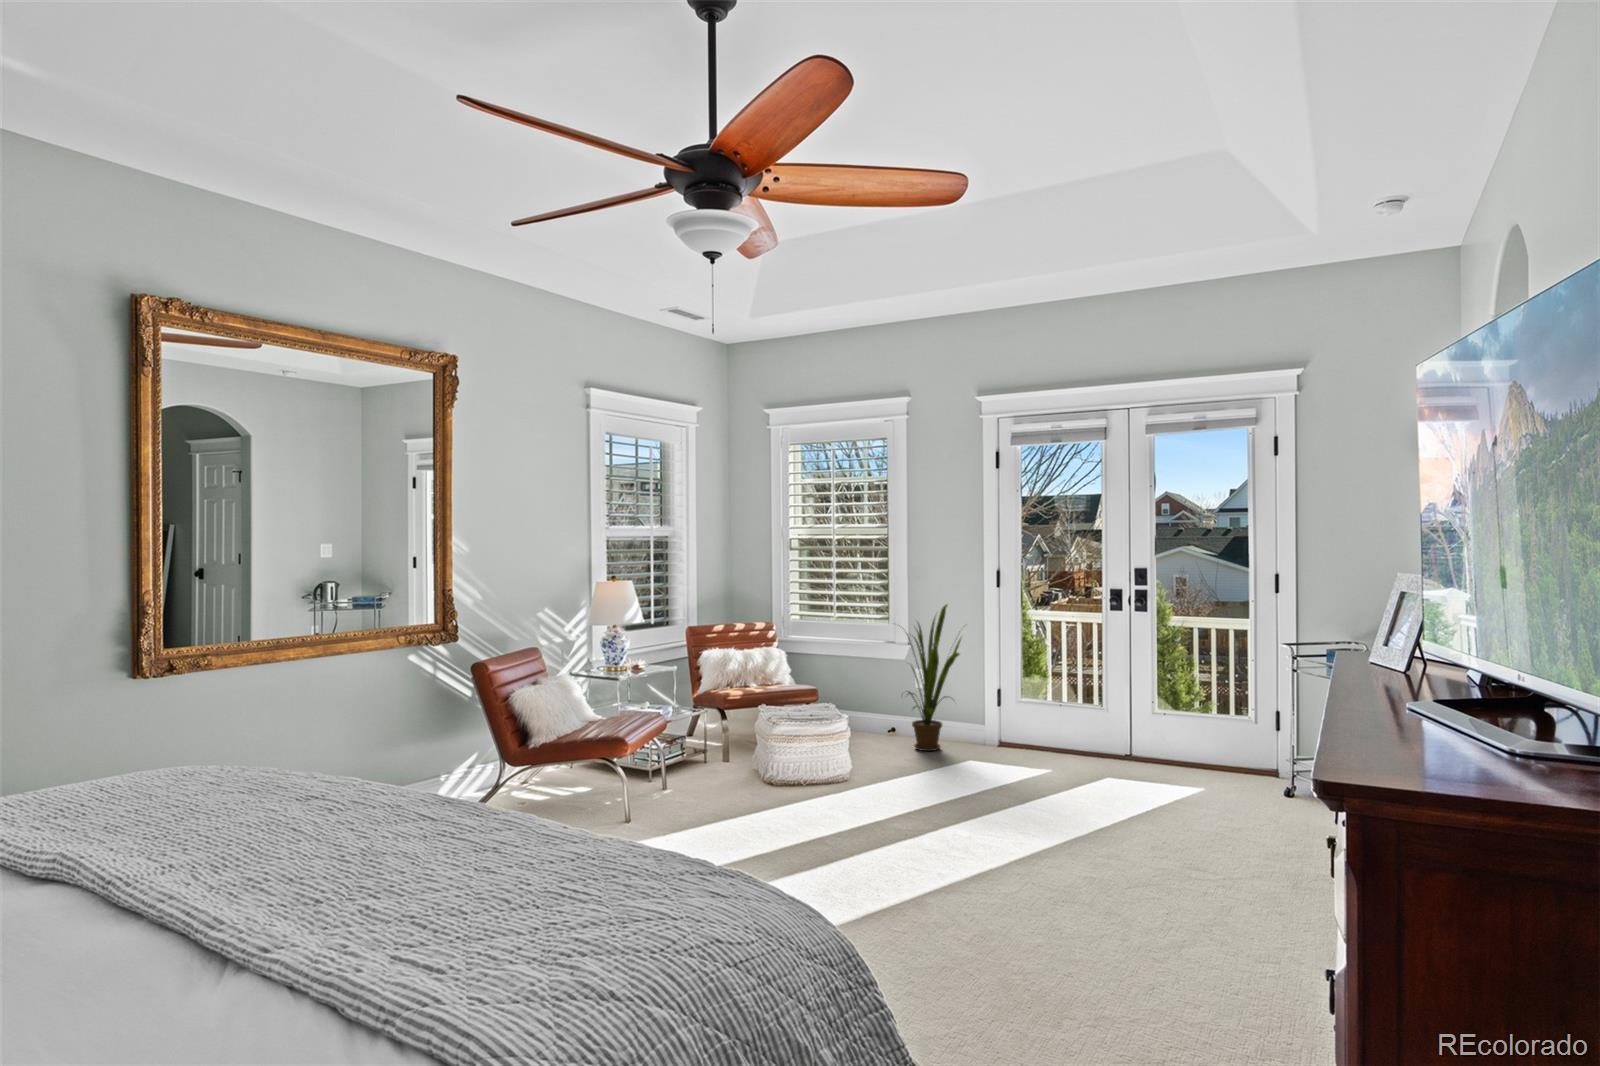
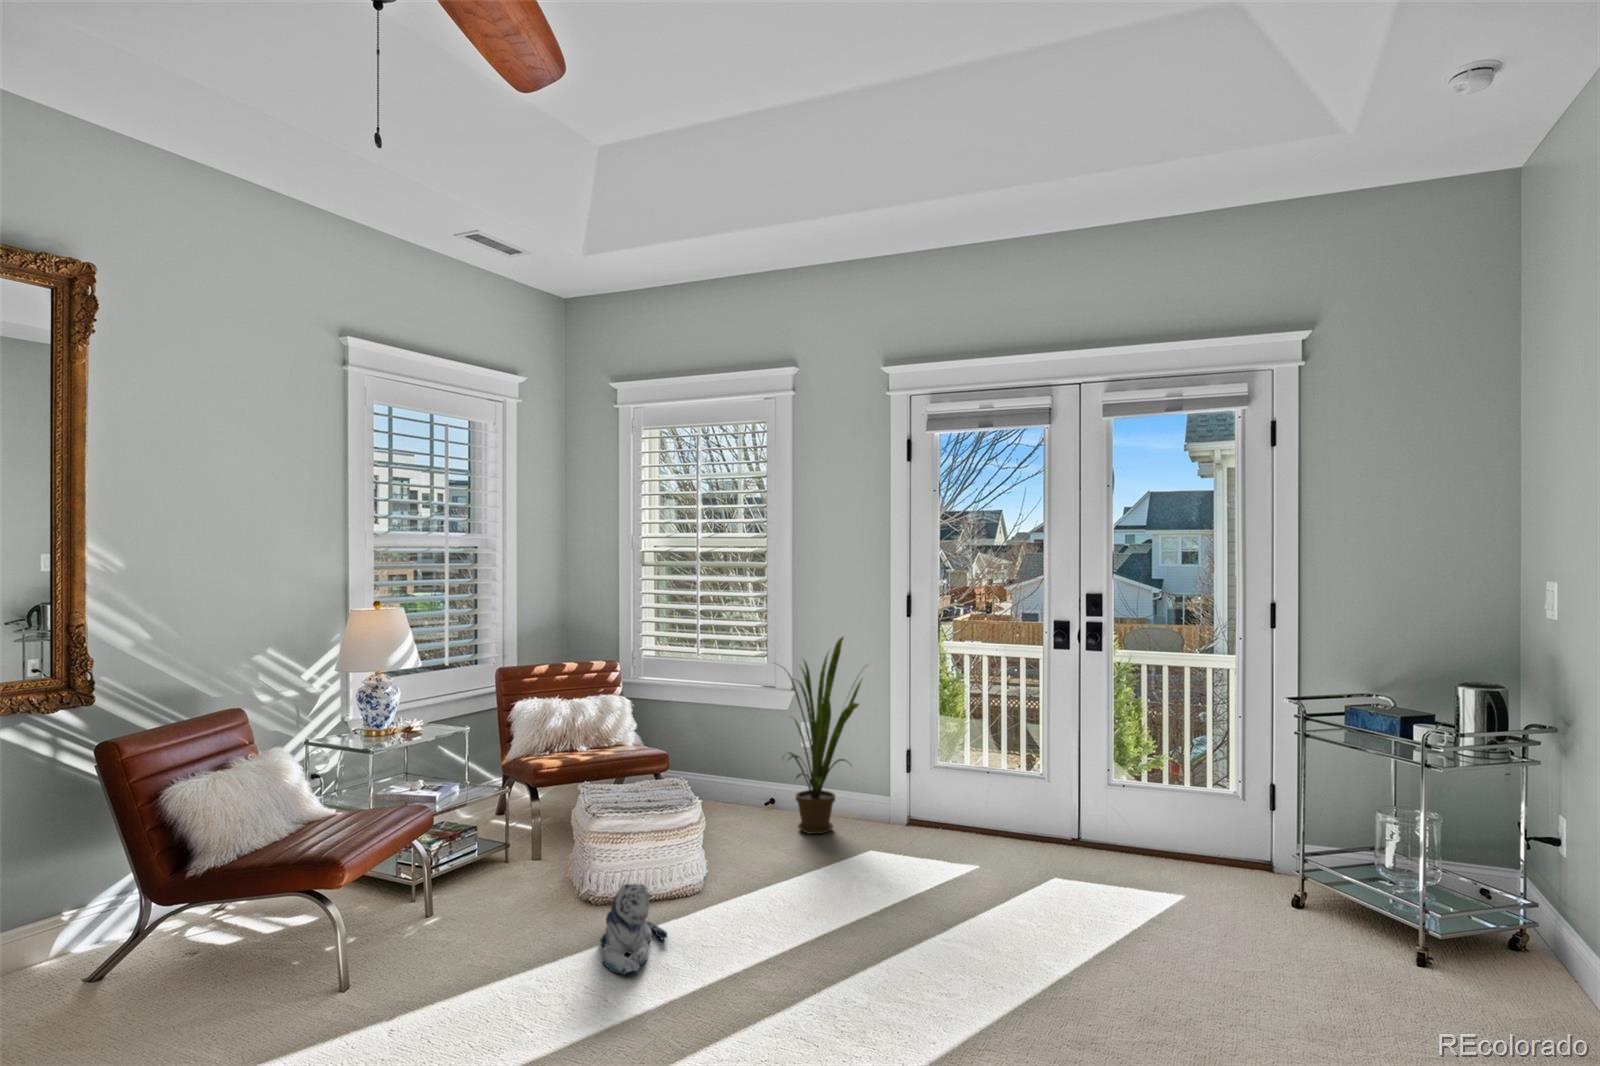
plush toy: none [784,762,830,817] -> present [600,884,667,975]

